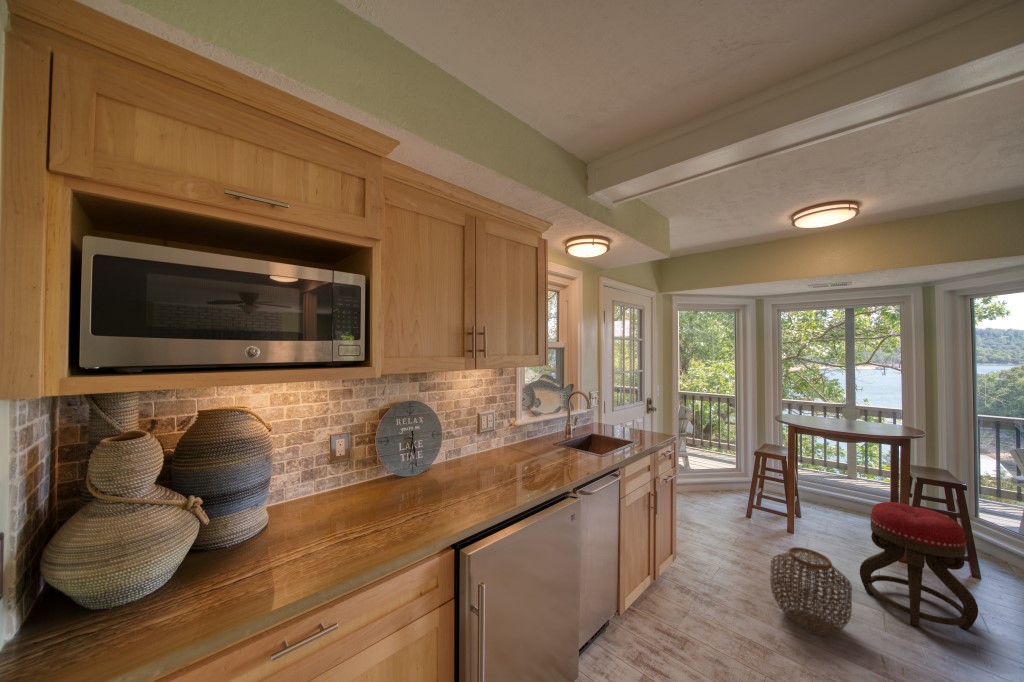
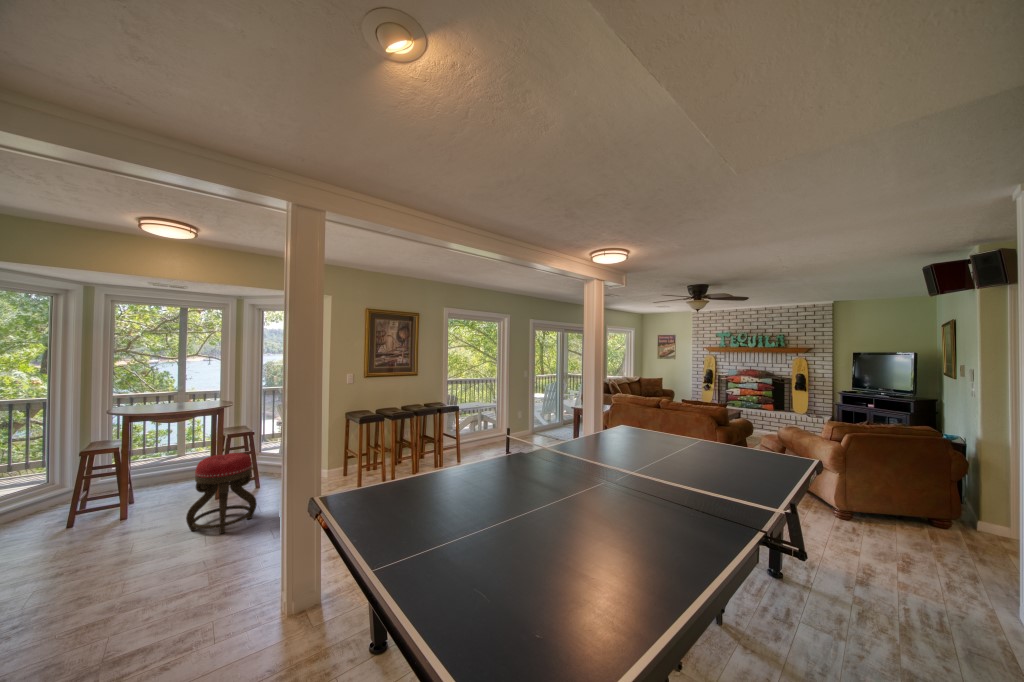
woven basket: present [770,547,852,636] -> none [103,516,180,586]

